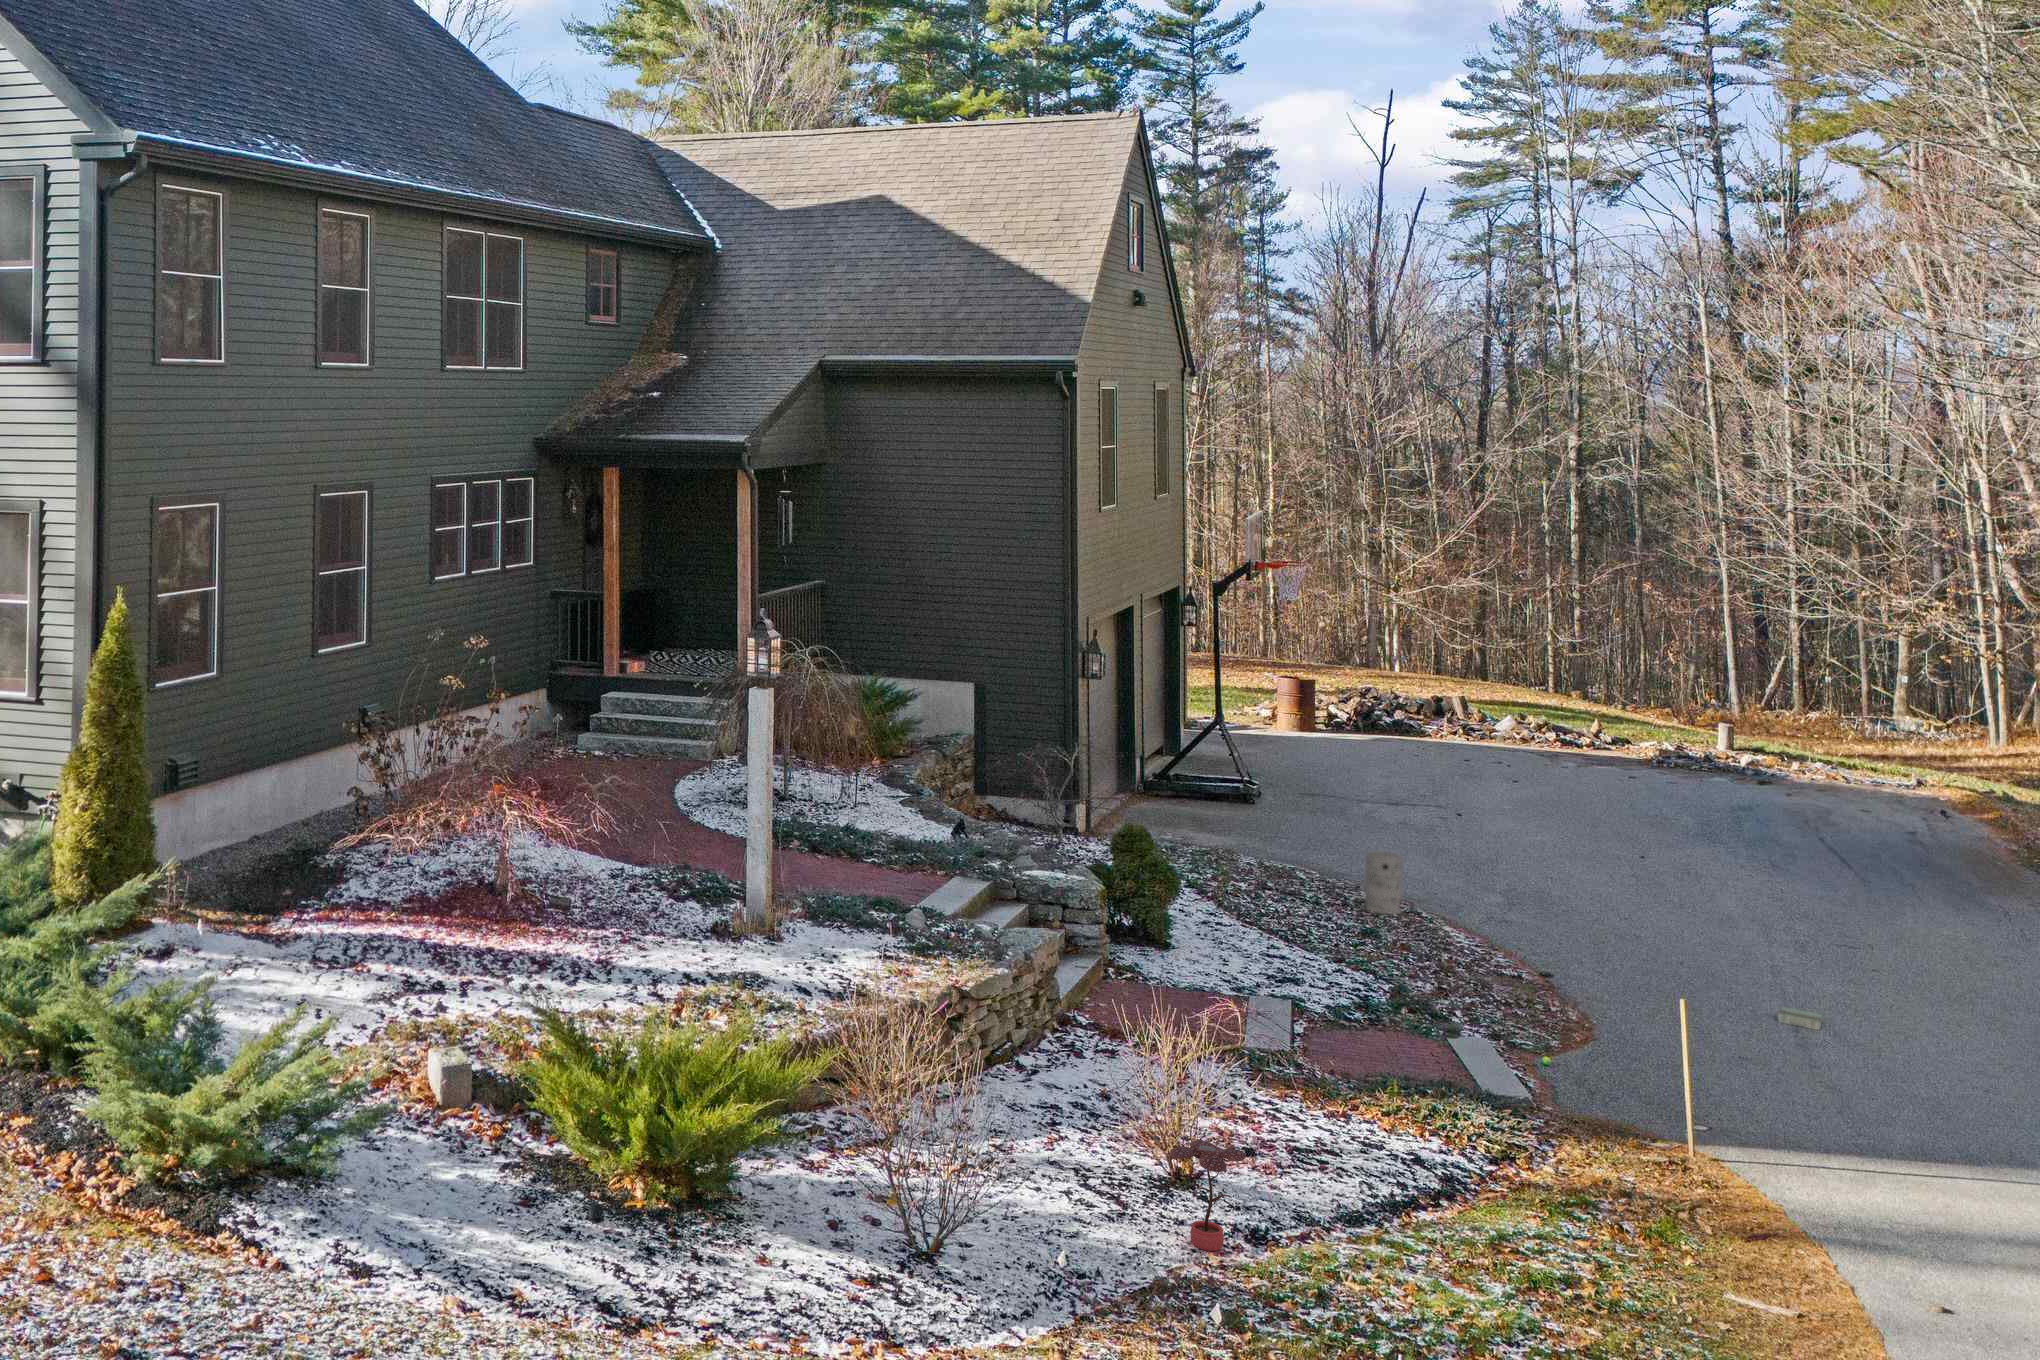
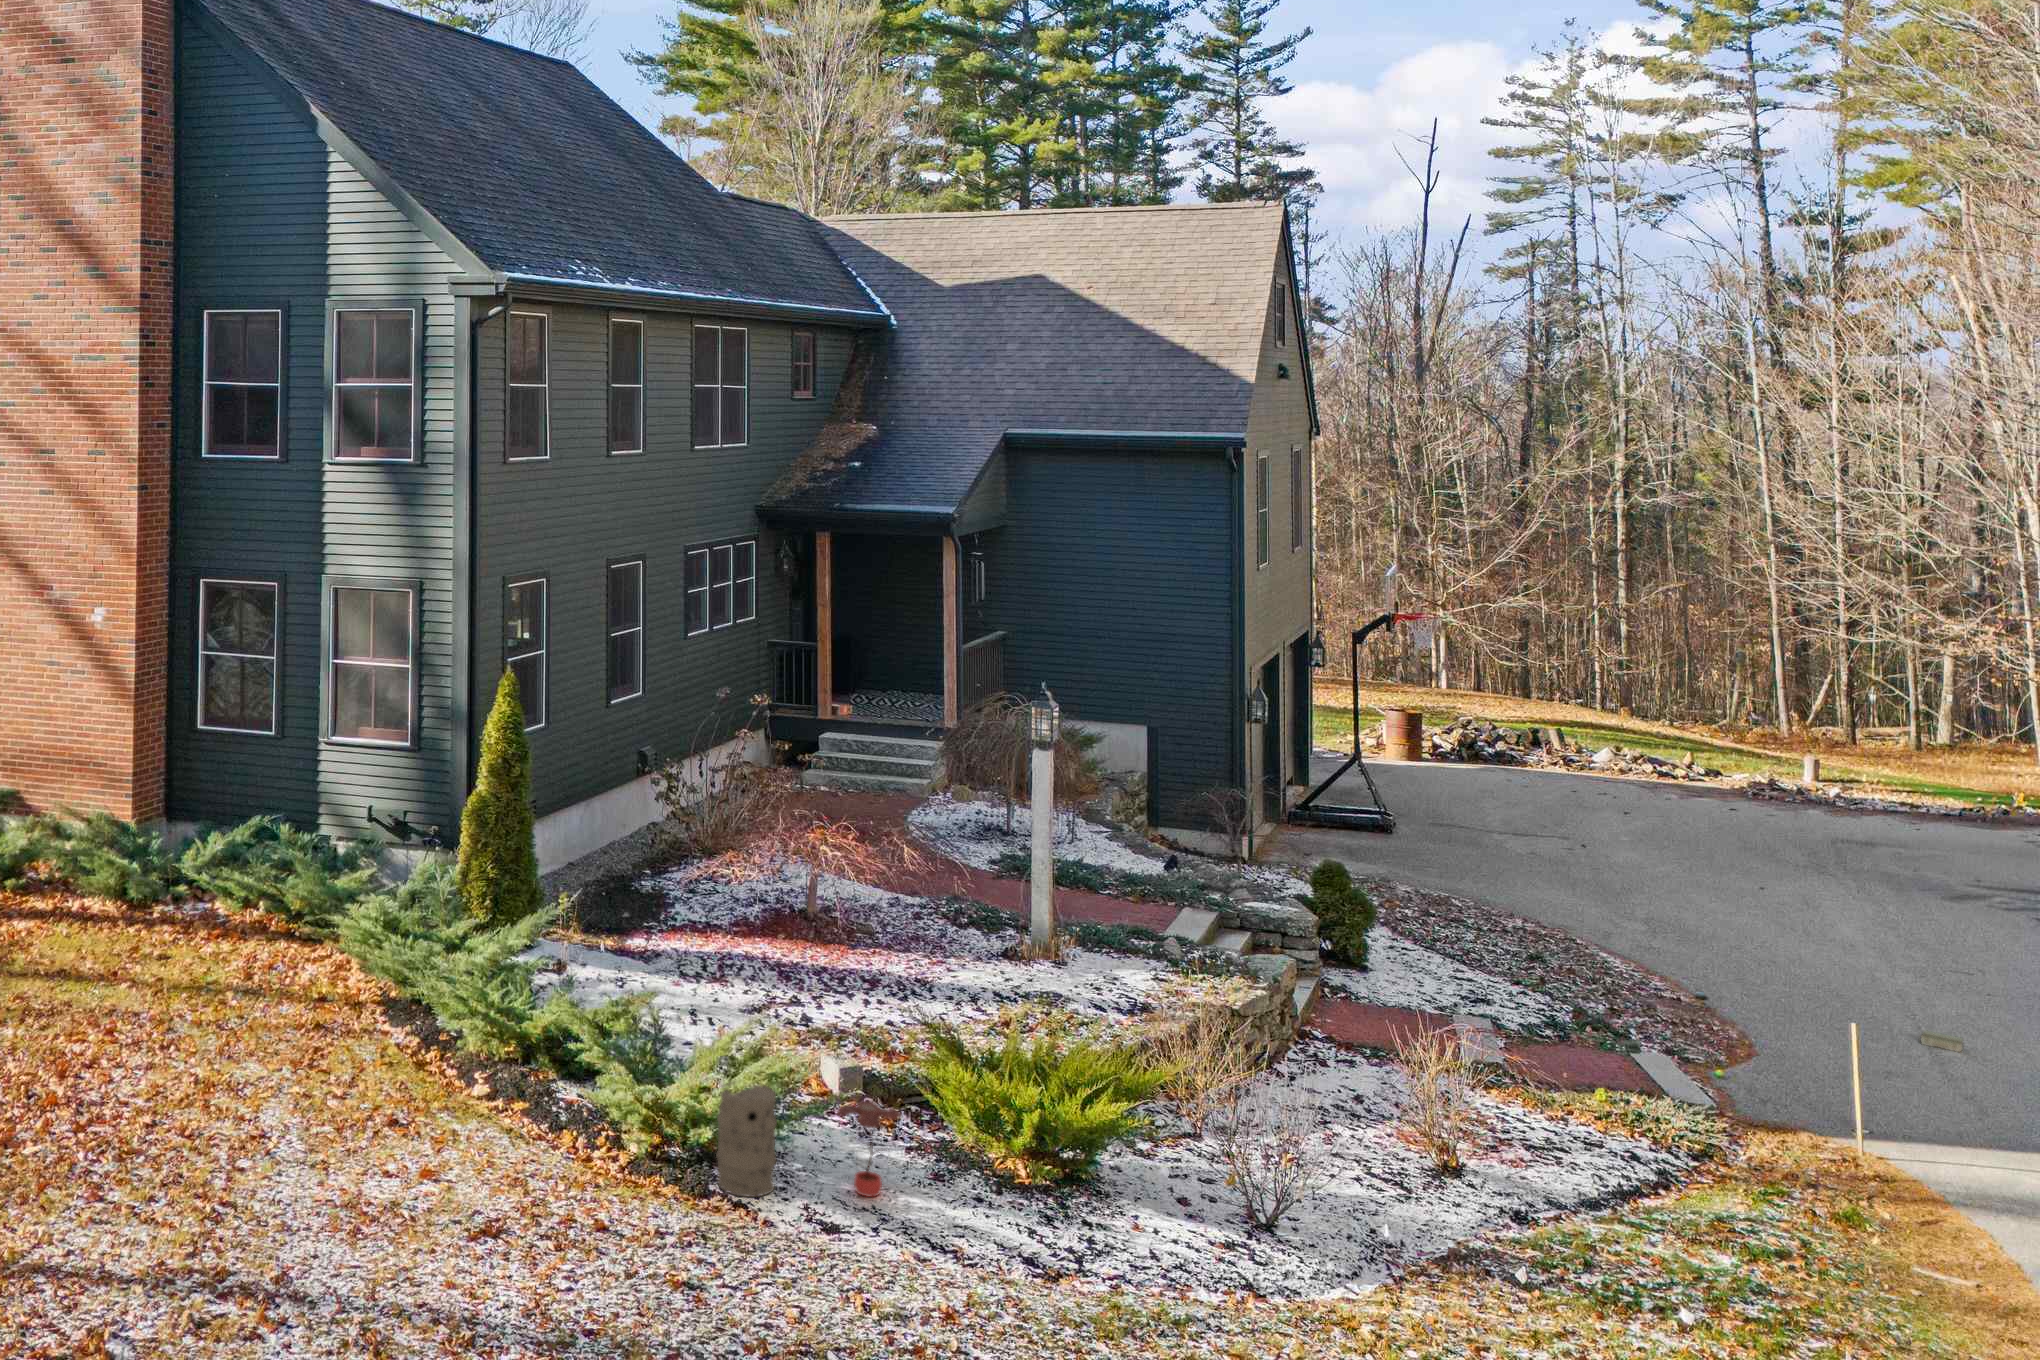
trash can: present [1365,851,1403,914] -> present [716,1083,777,1197]
potted plant: present [1170,1140,1246,1251] -> present [837,1101,901,1197]

